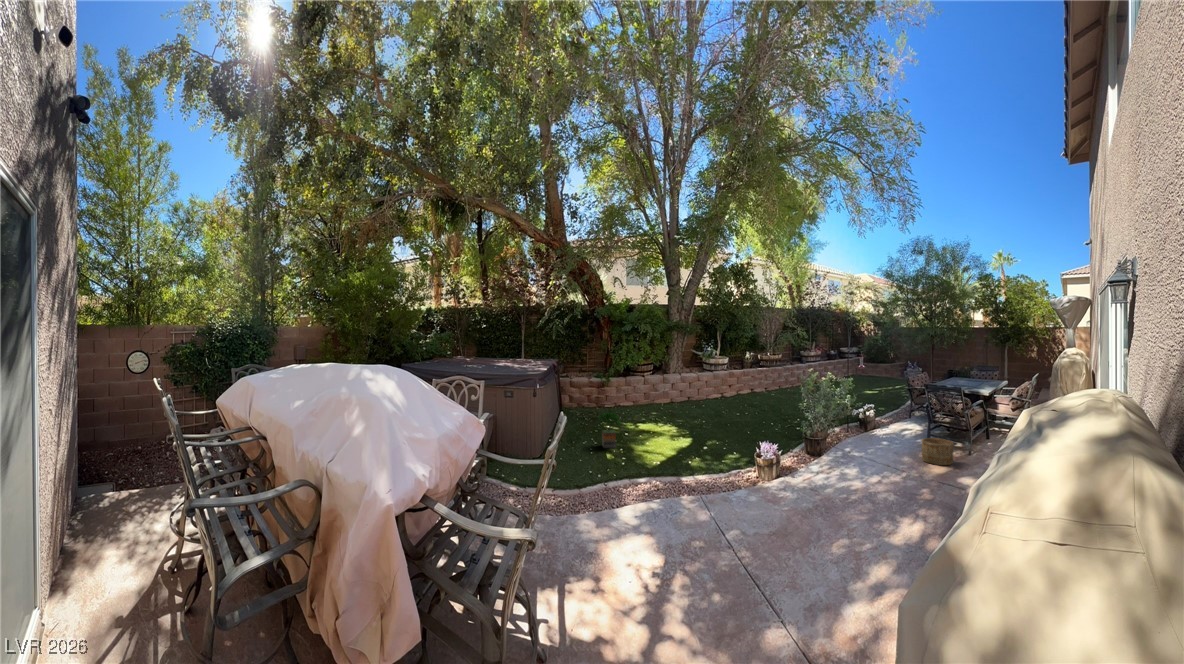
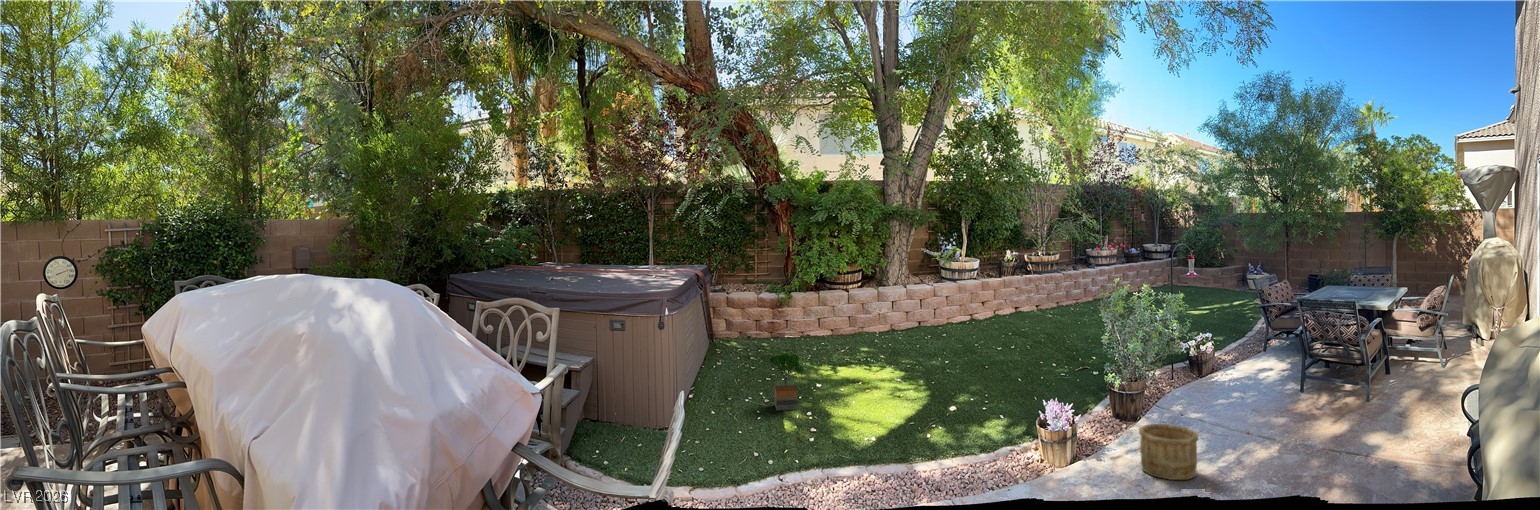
wooden bucket: present [921,438,954,465] -> present [1139,424,1198,480]

